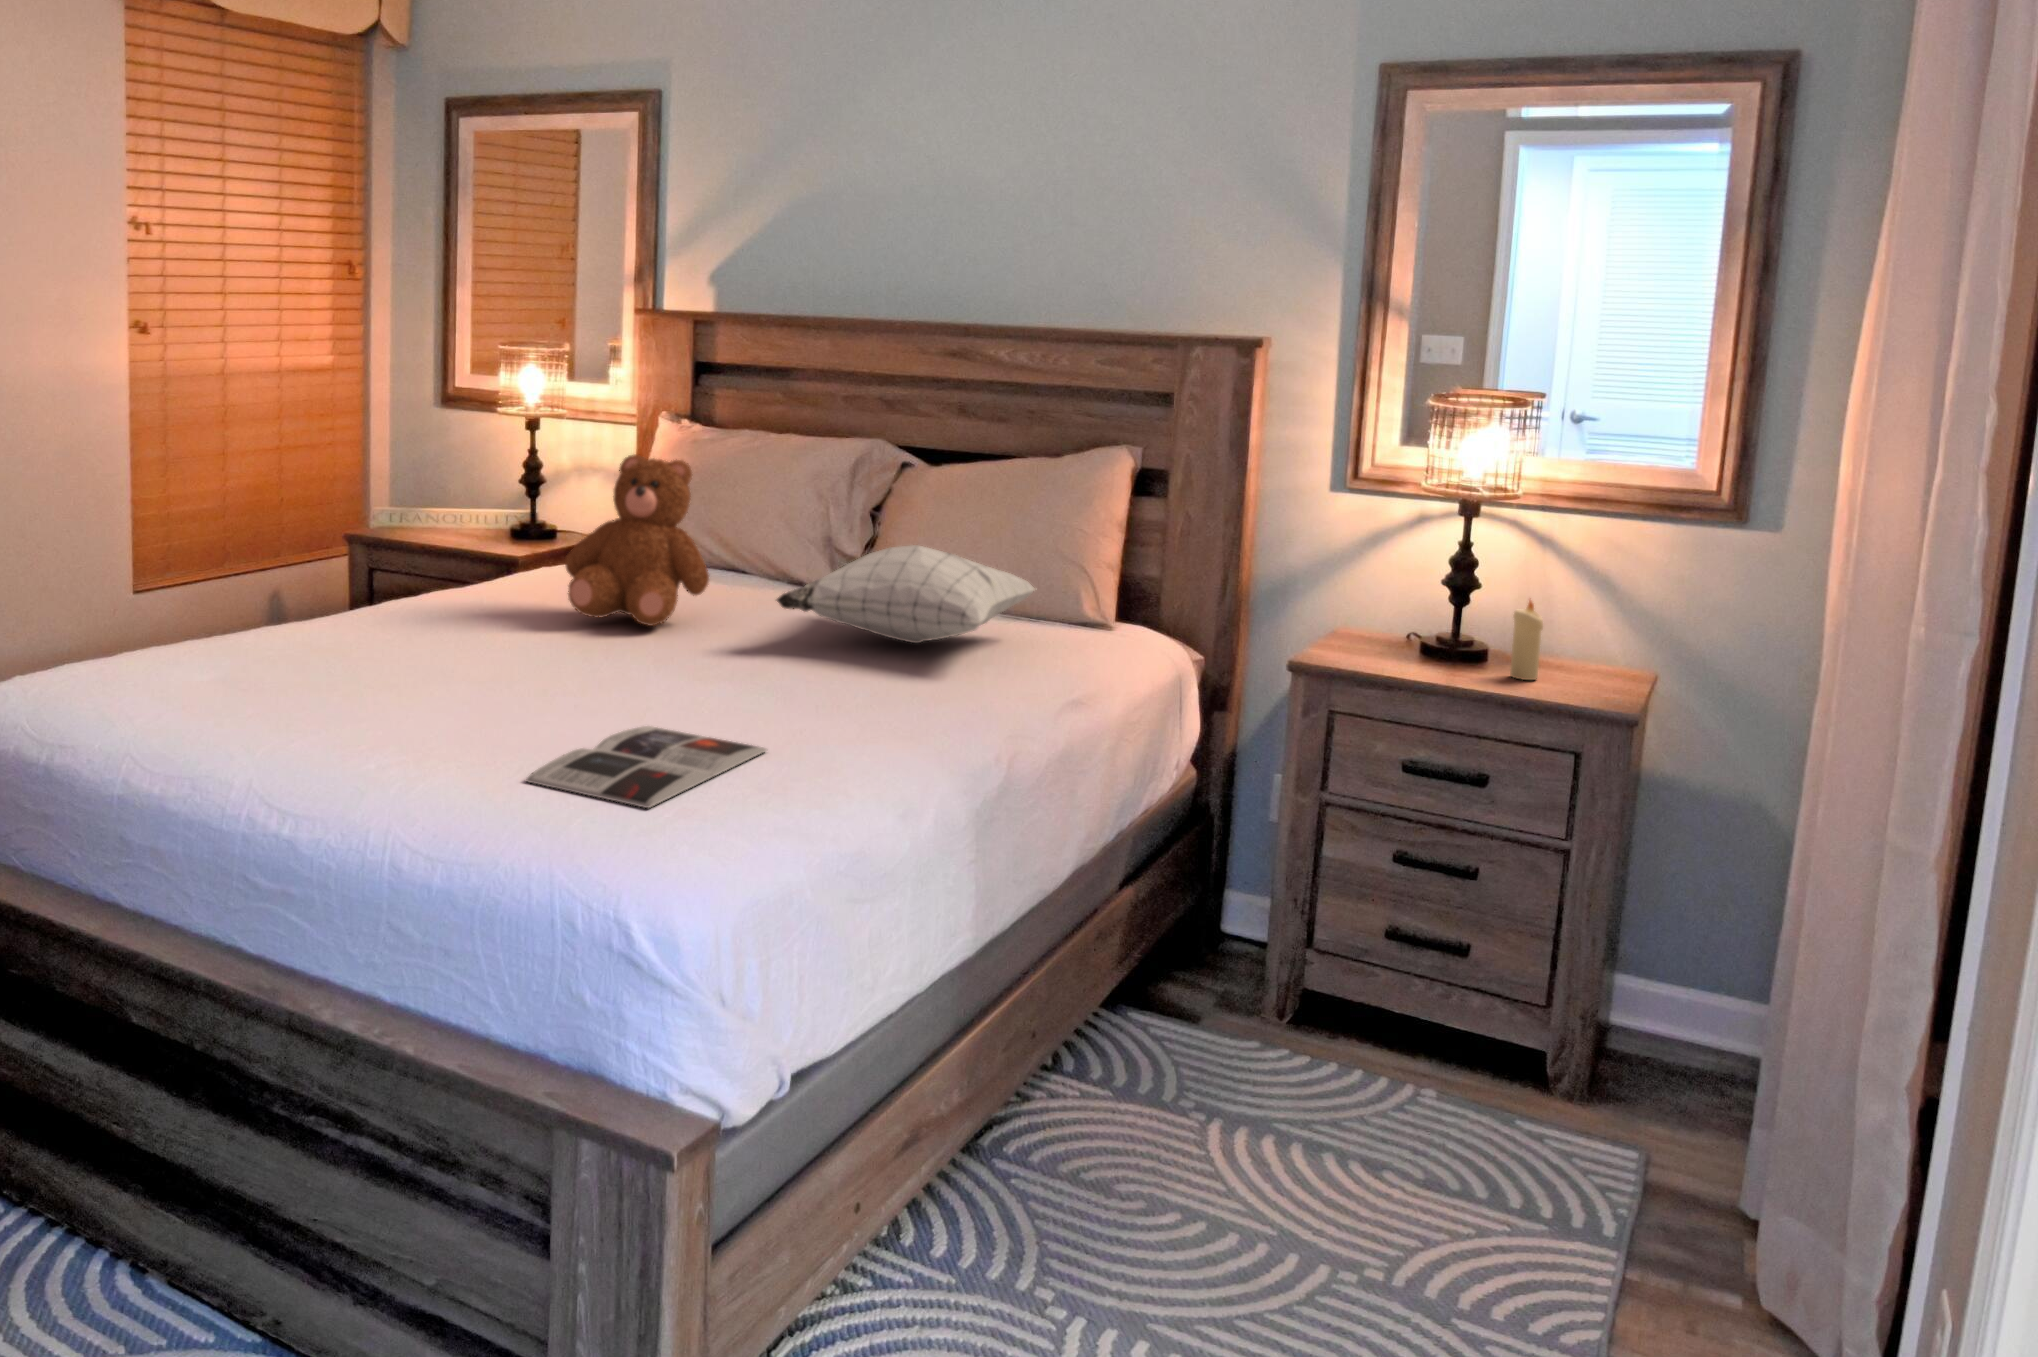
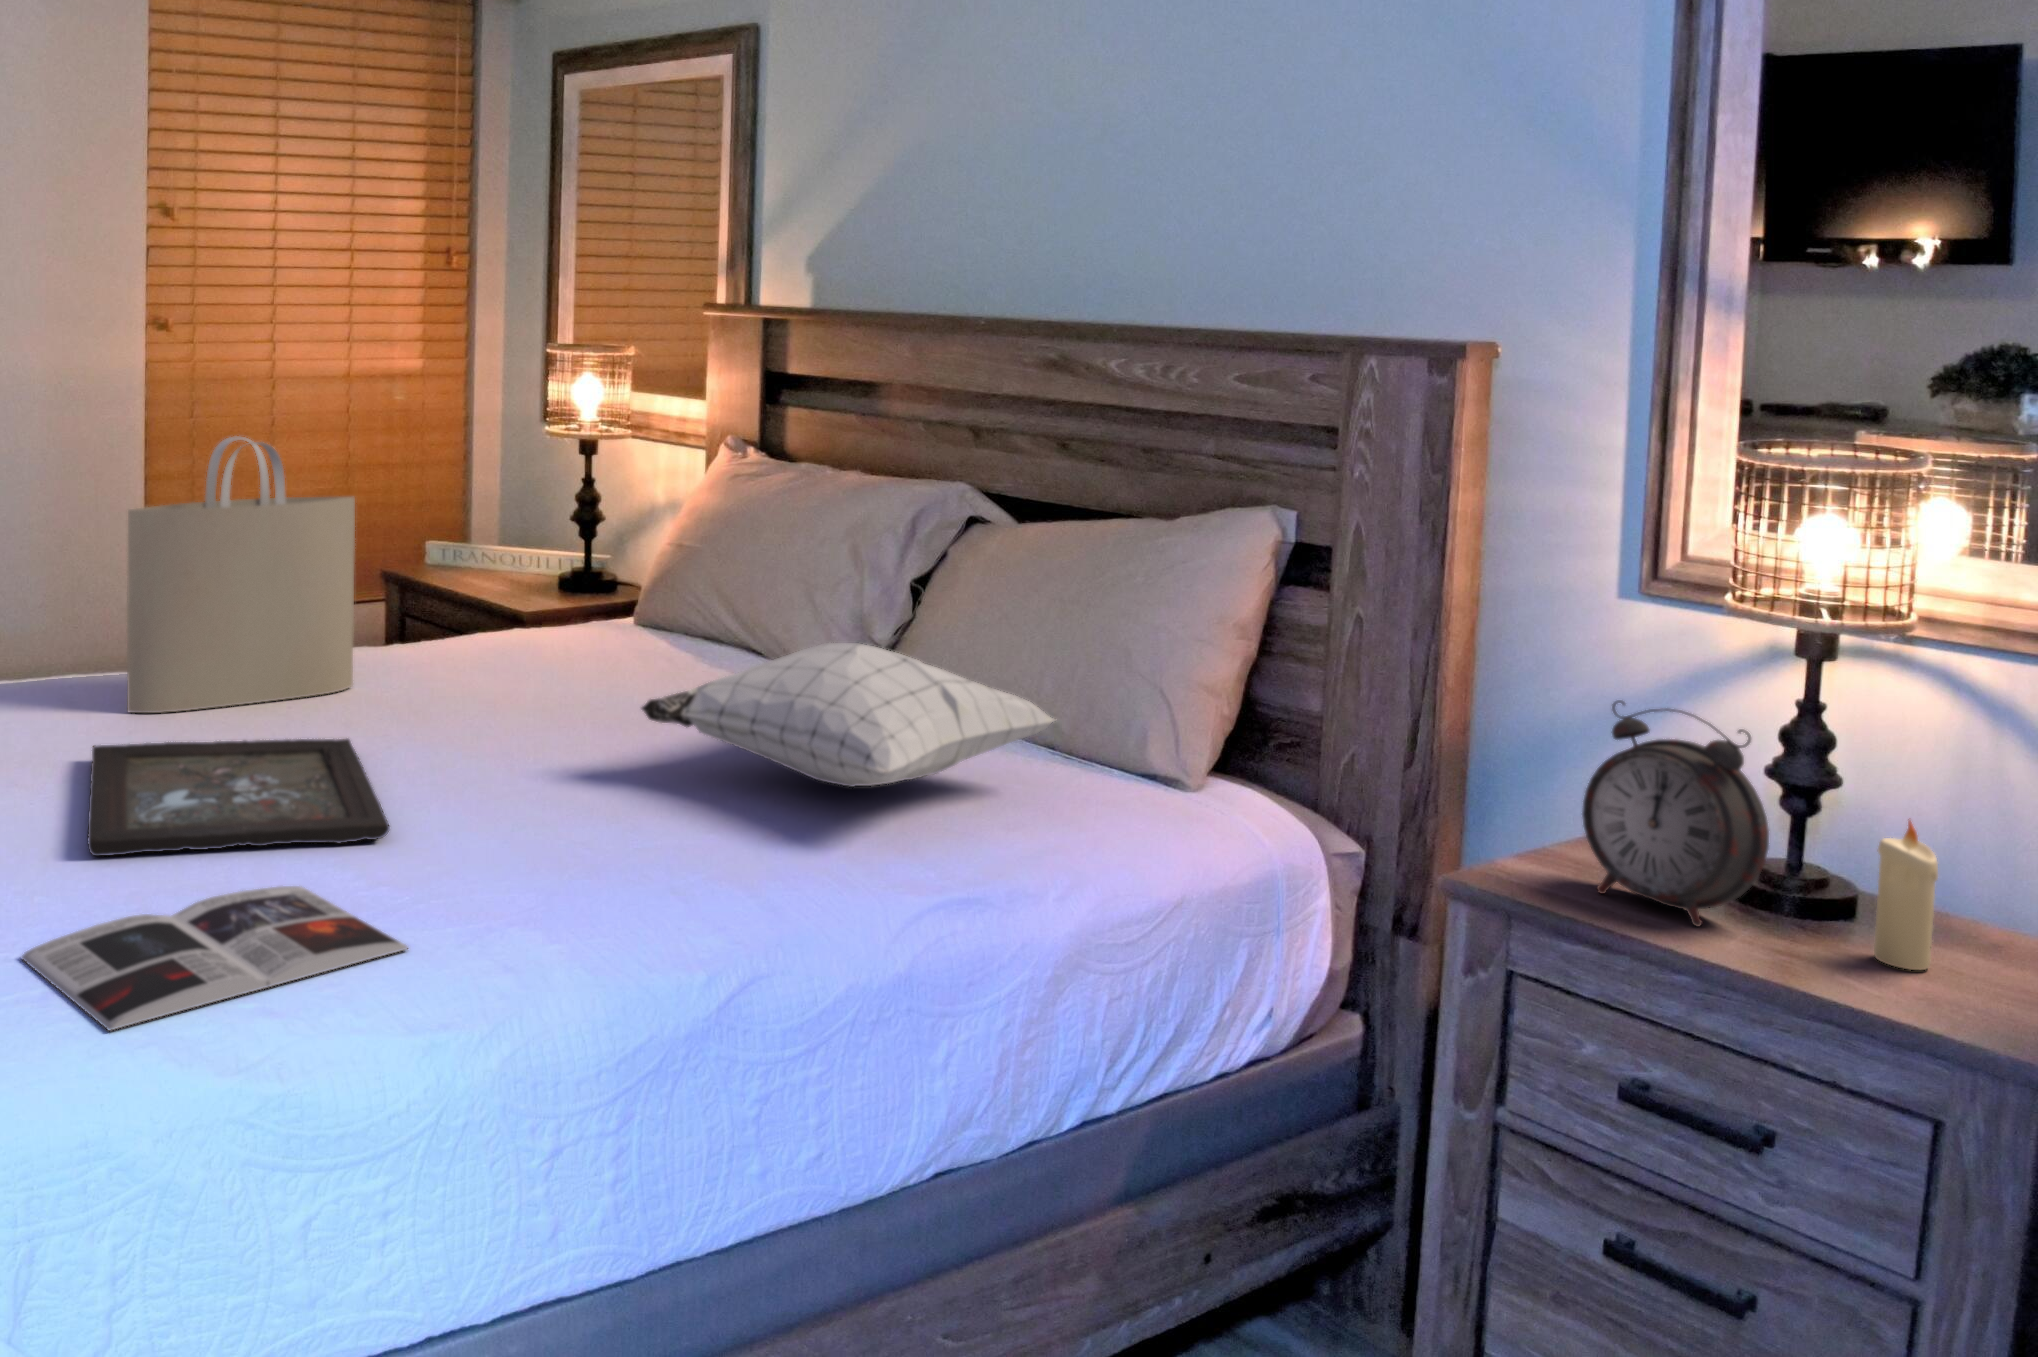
tote bag: none [344,417,492,640] -> present [127,436,355,713]
teddy bear: present [565,455,709,626] -> none [417,493,609,728]
alarm clock: none [1355,546,1458,671] -> present [1582,700,1769,926]
tray: none [374,641,667,724] -> present [88,739,390,856]

